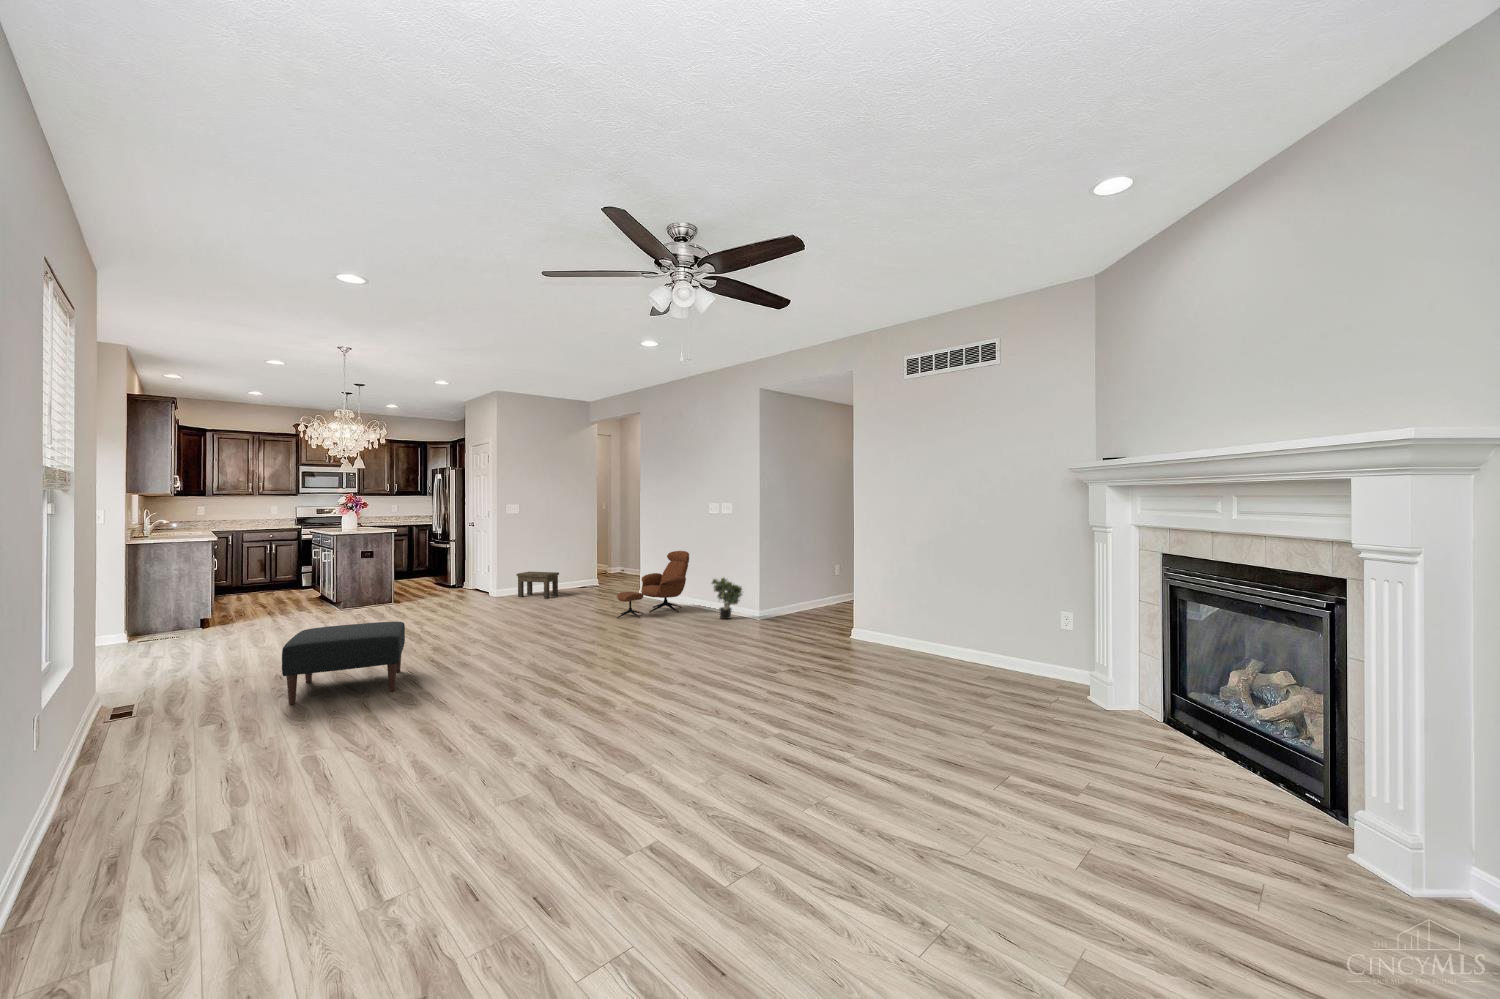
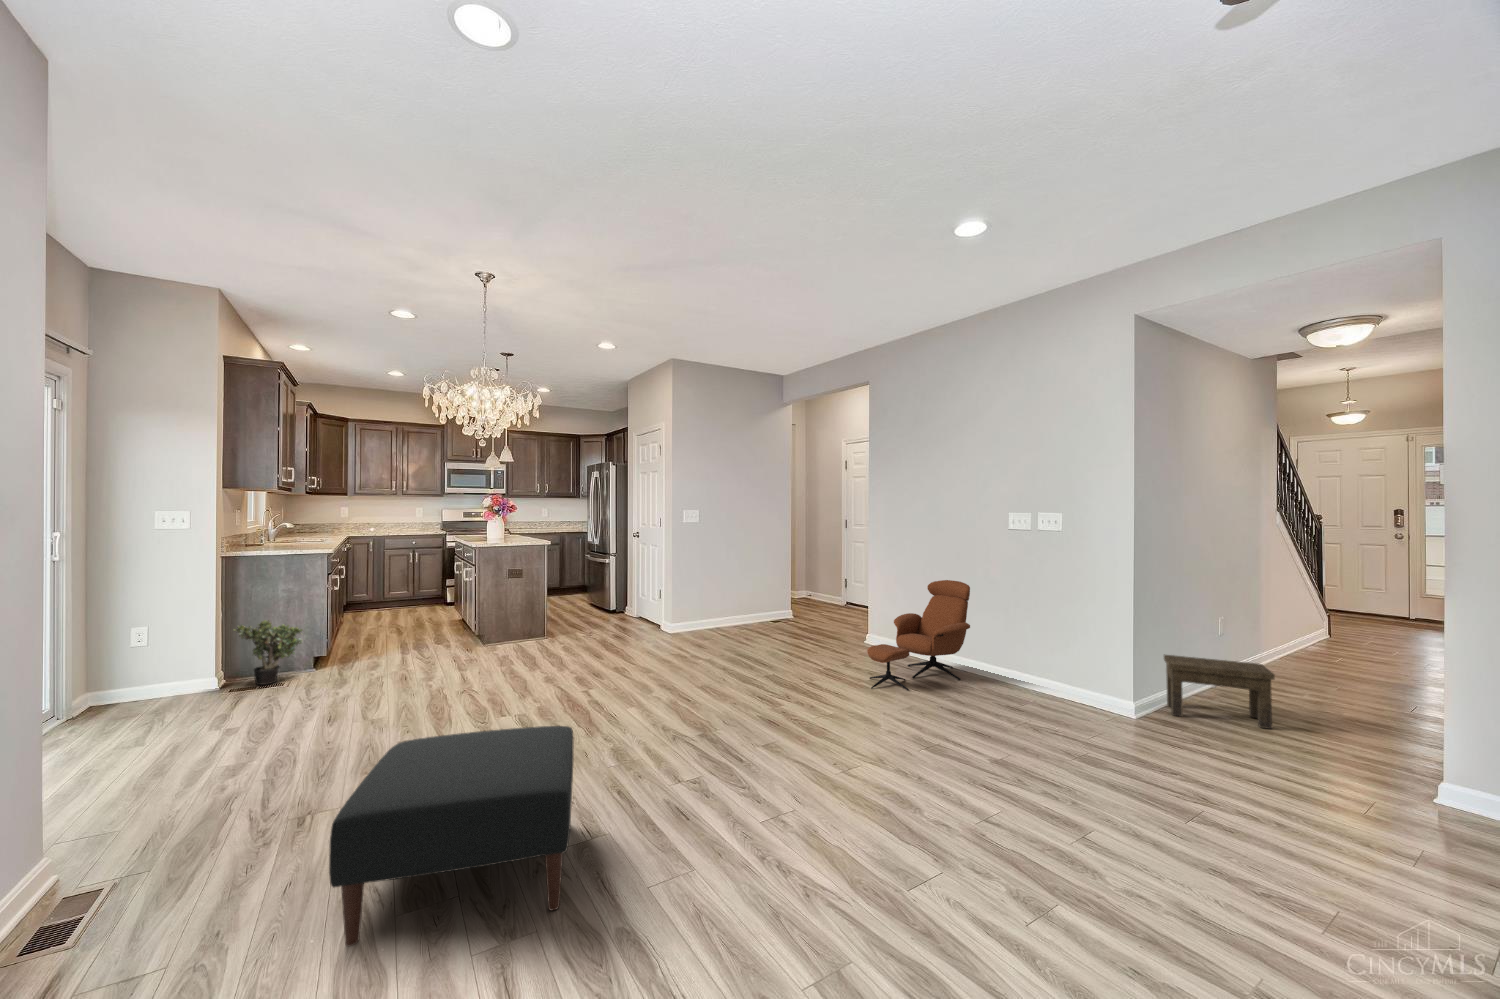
side table: present [516,572,559,598] -> present [1164,655,1275,729]
potted plant: present [712,578,742,619] -> present [234,620,302,685]

